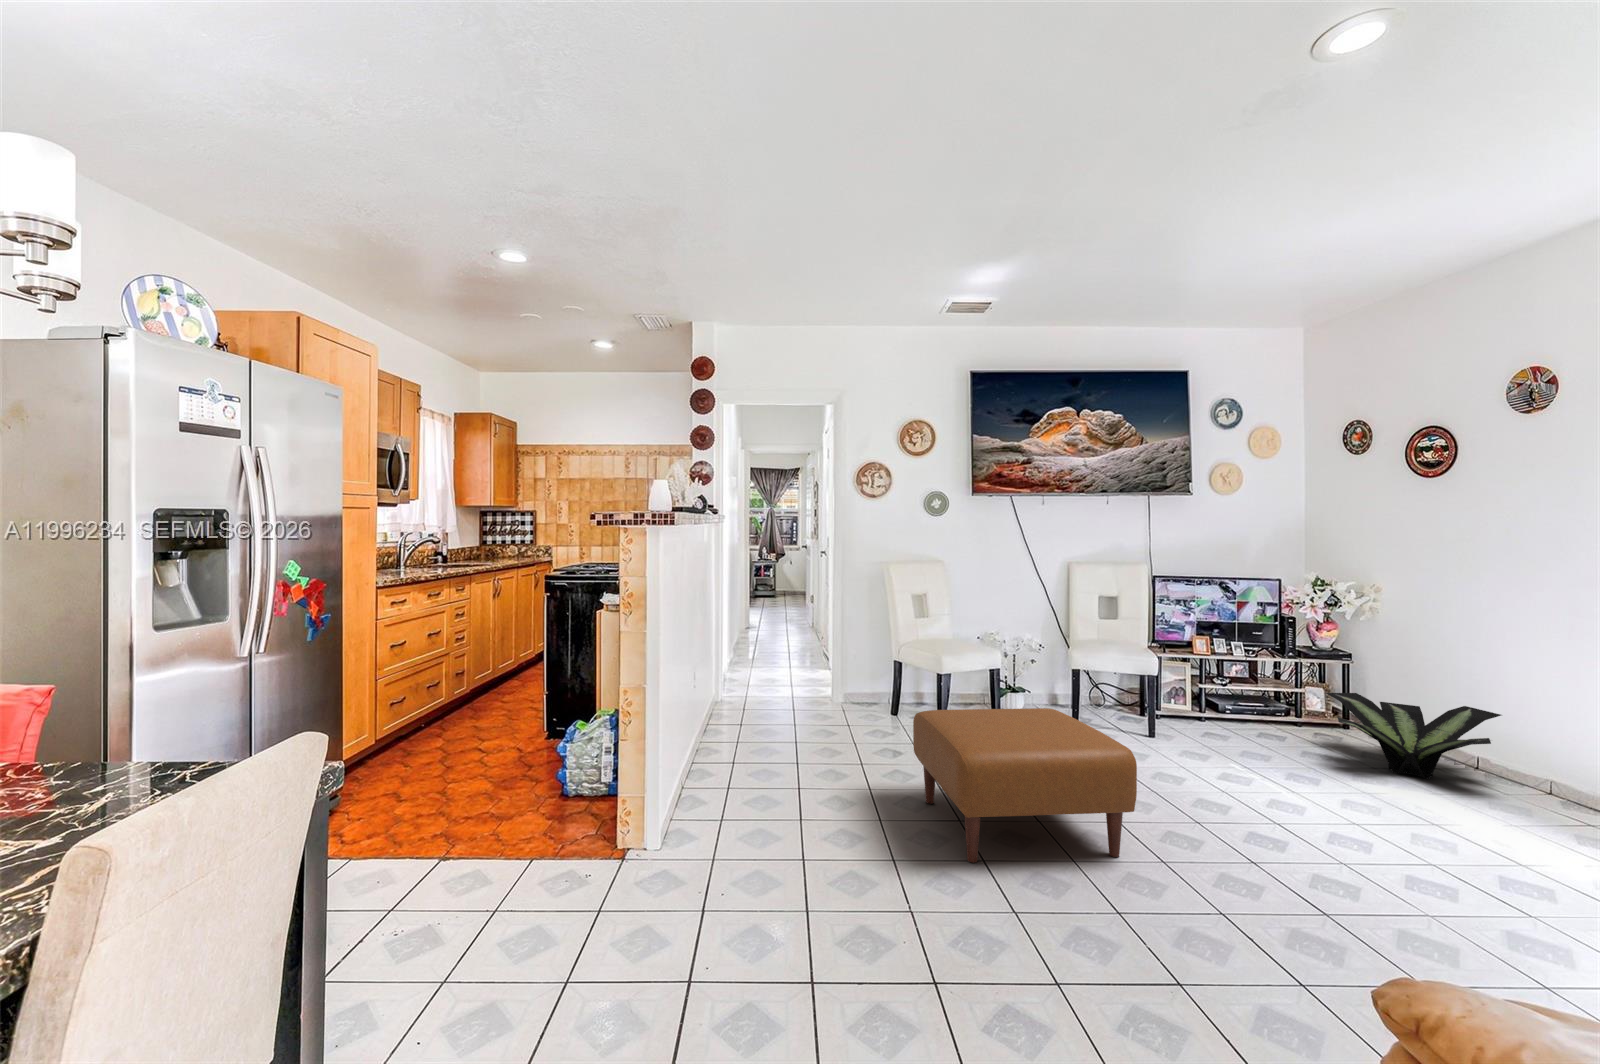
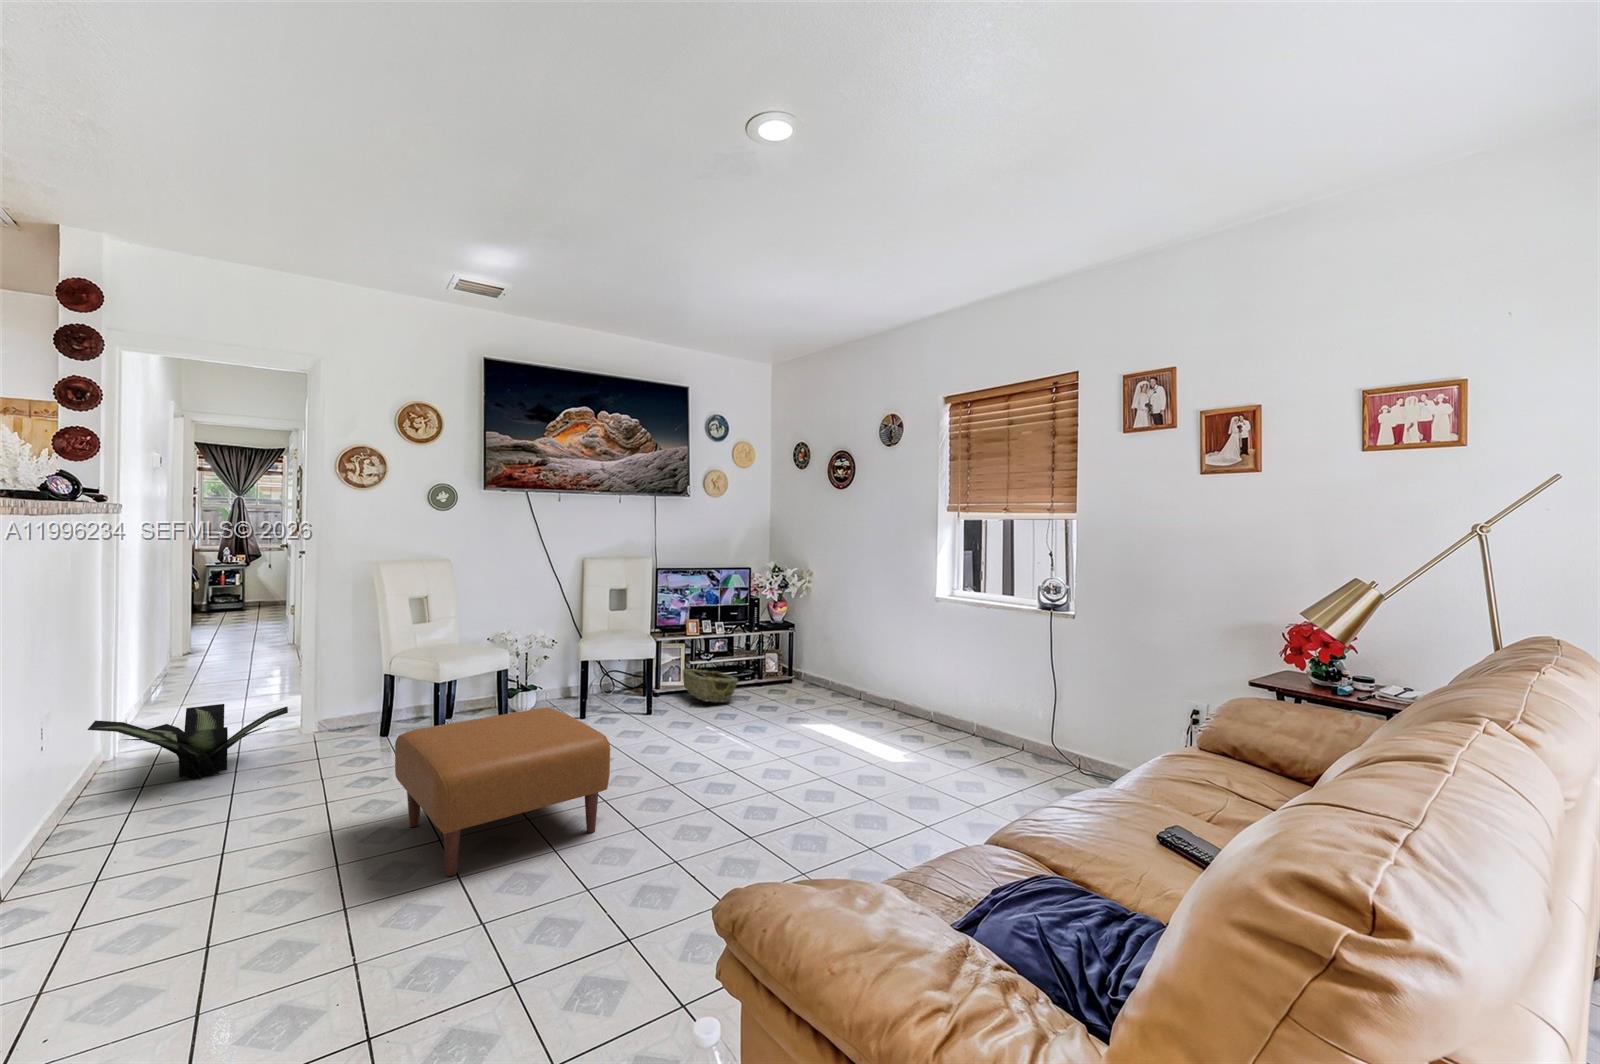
woven basket: none [1189,692,1270,739] -> present [683,669,738,702]
potted plant: present [1326,693,1501,780] -> present [88,704,288,778]

